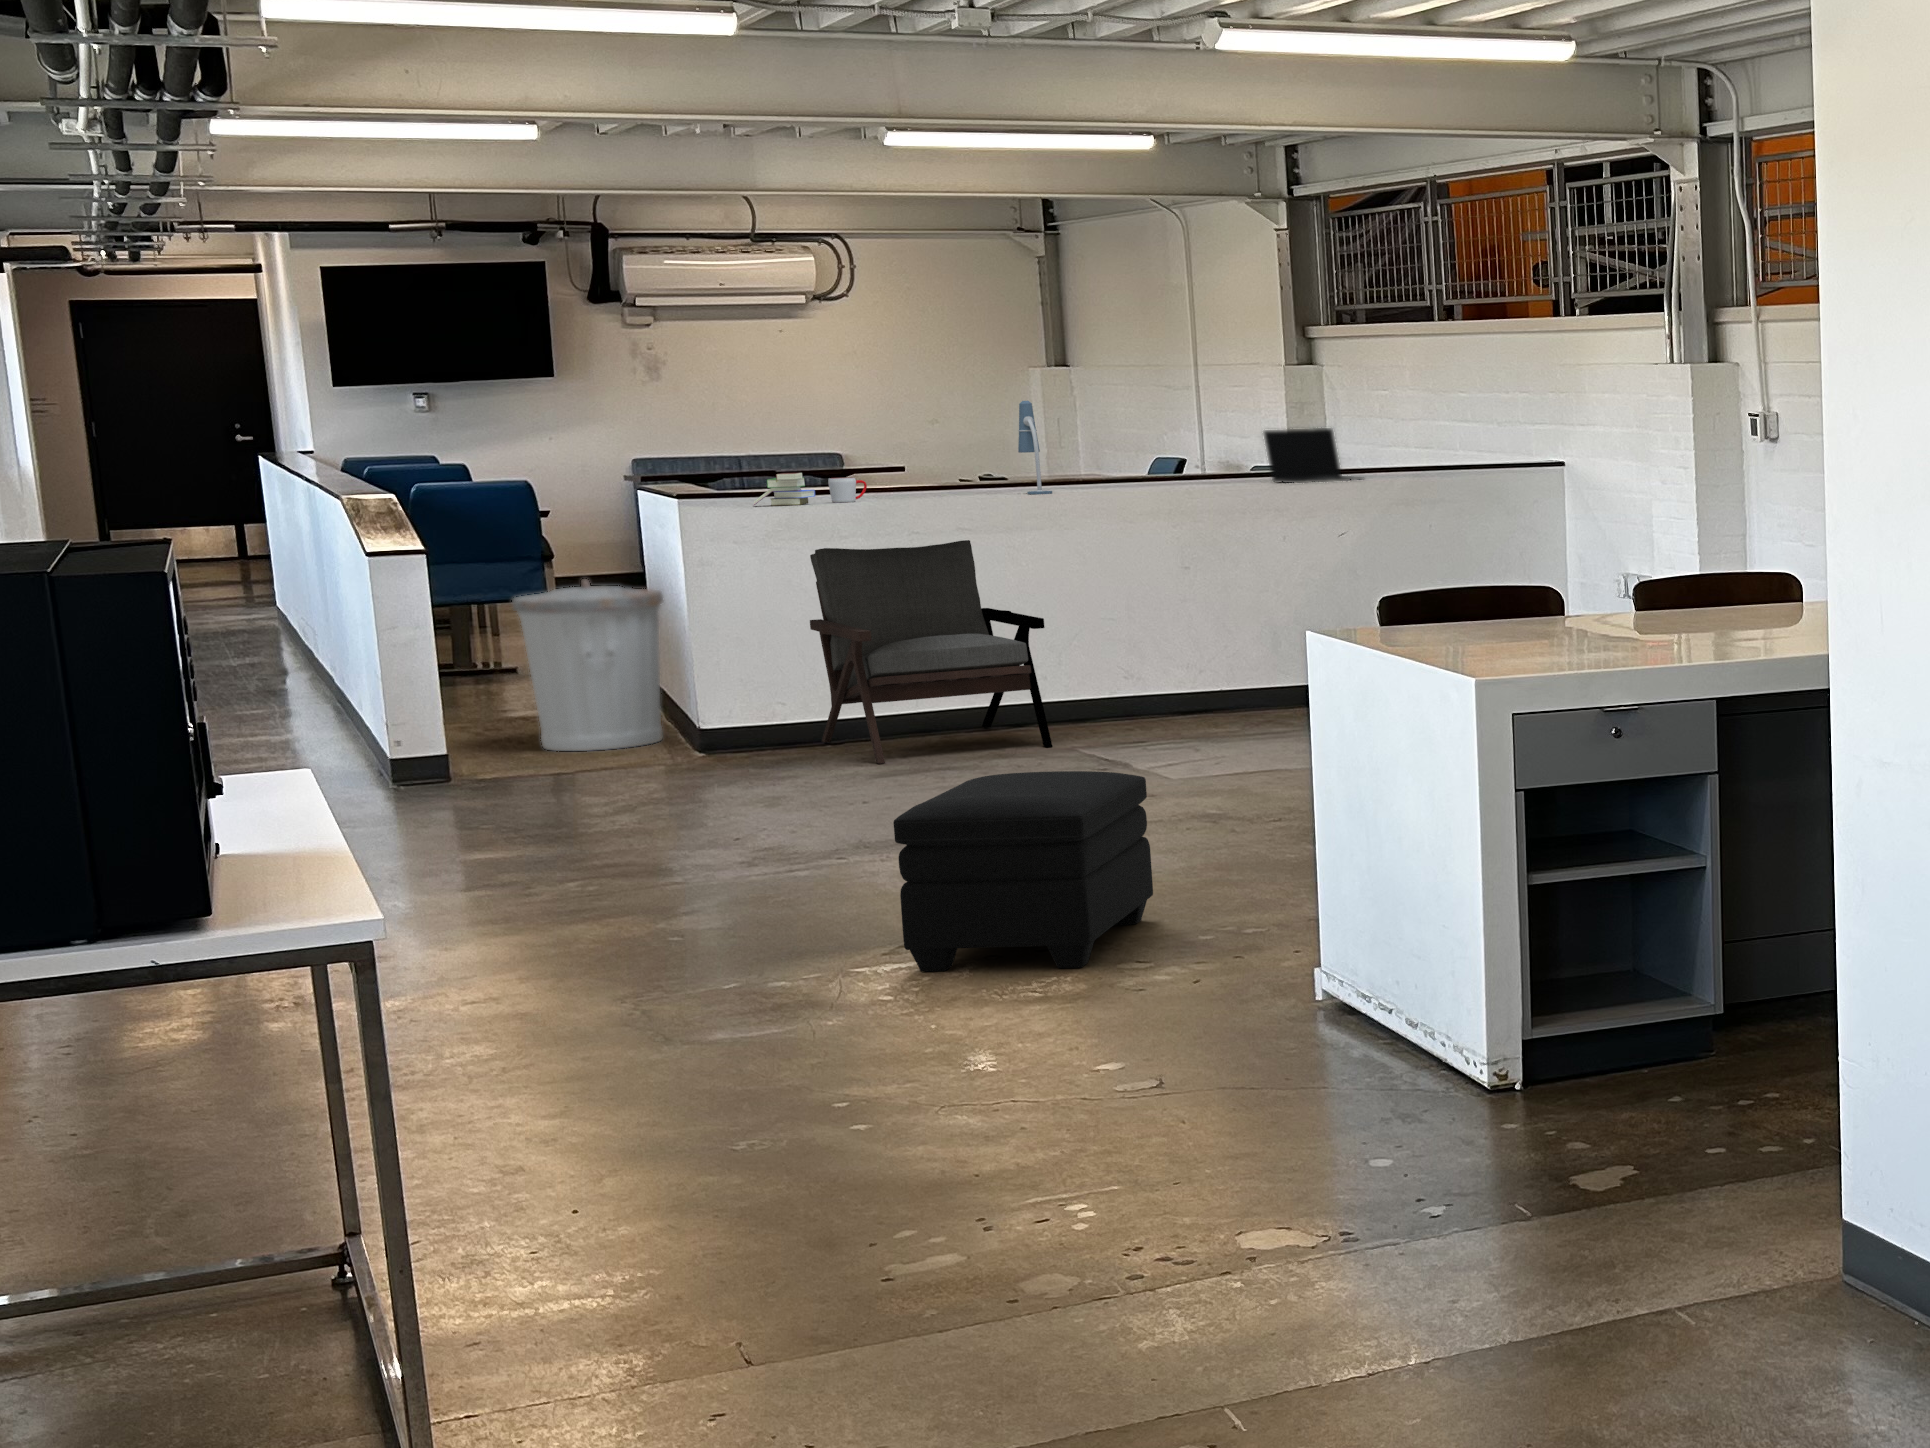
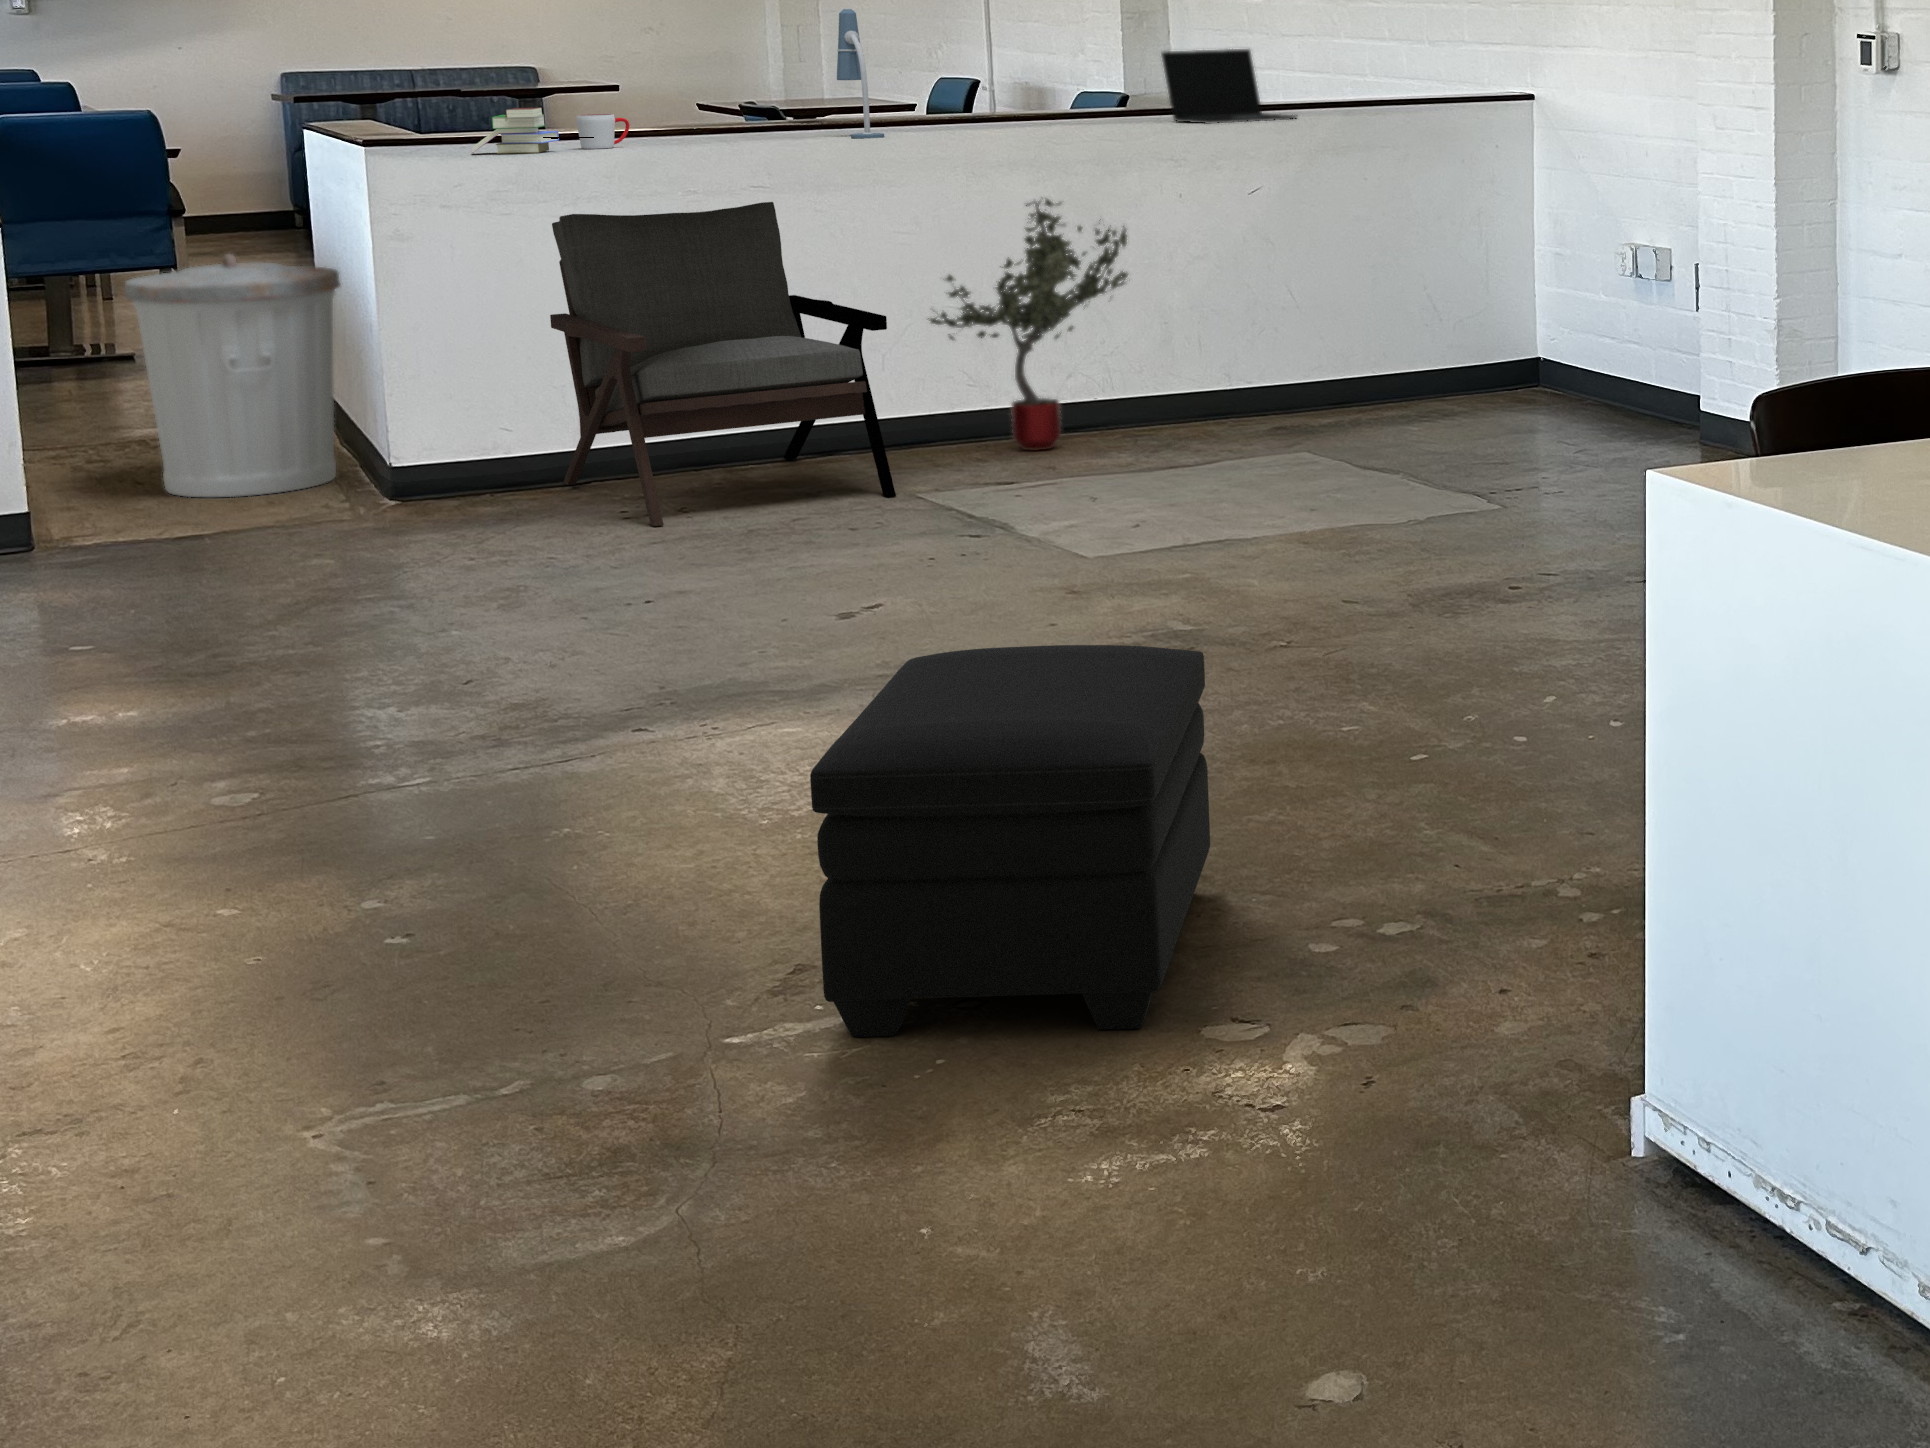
potted tree: none [1082,536,1234,721] -> present [928,199,1128,450]

